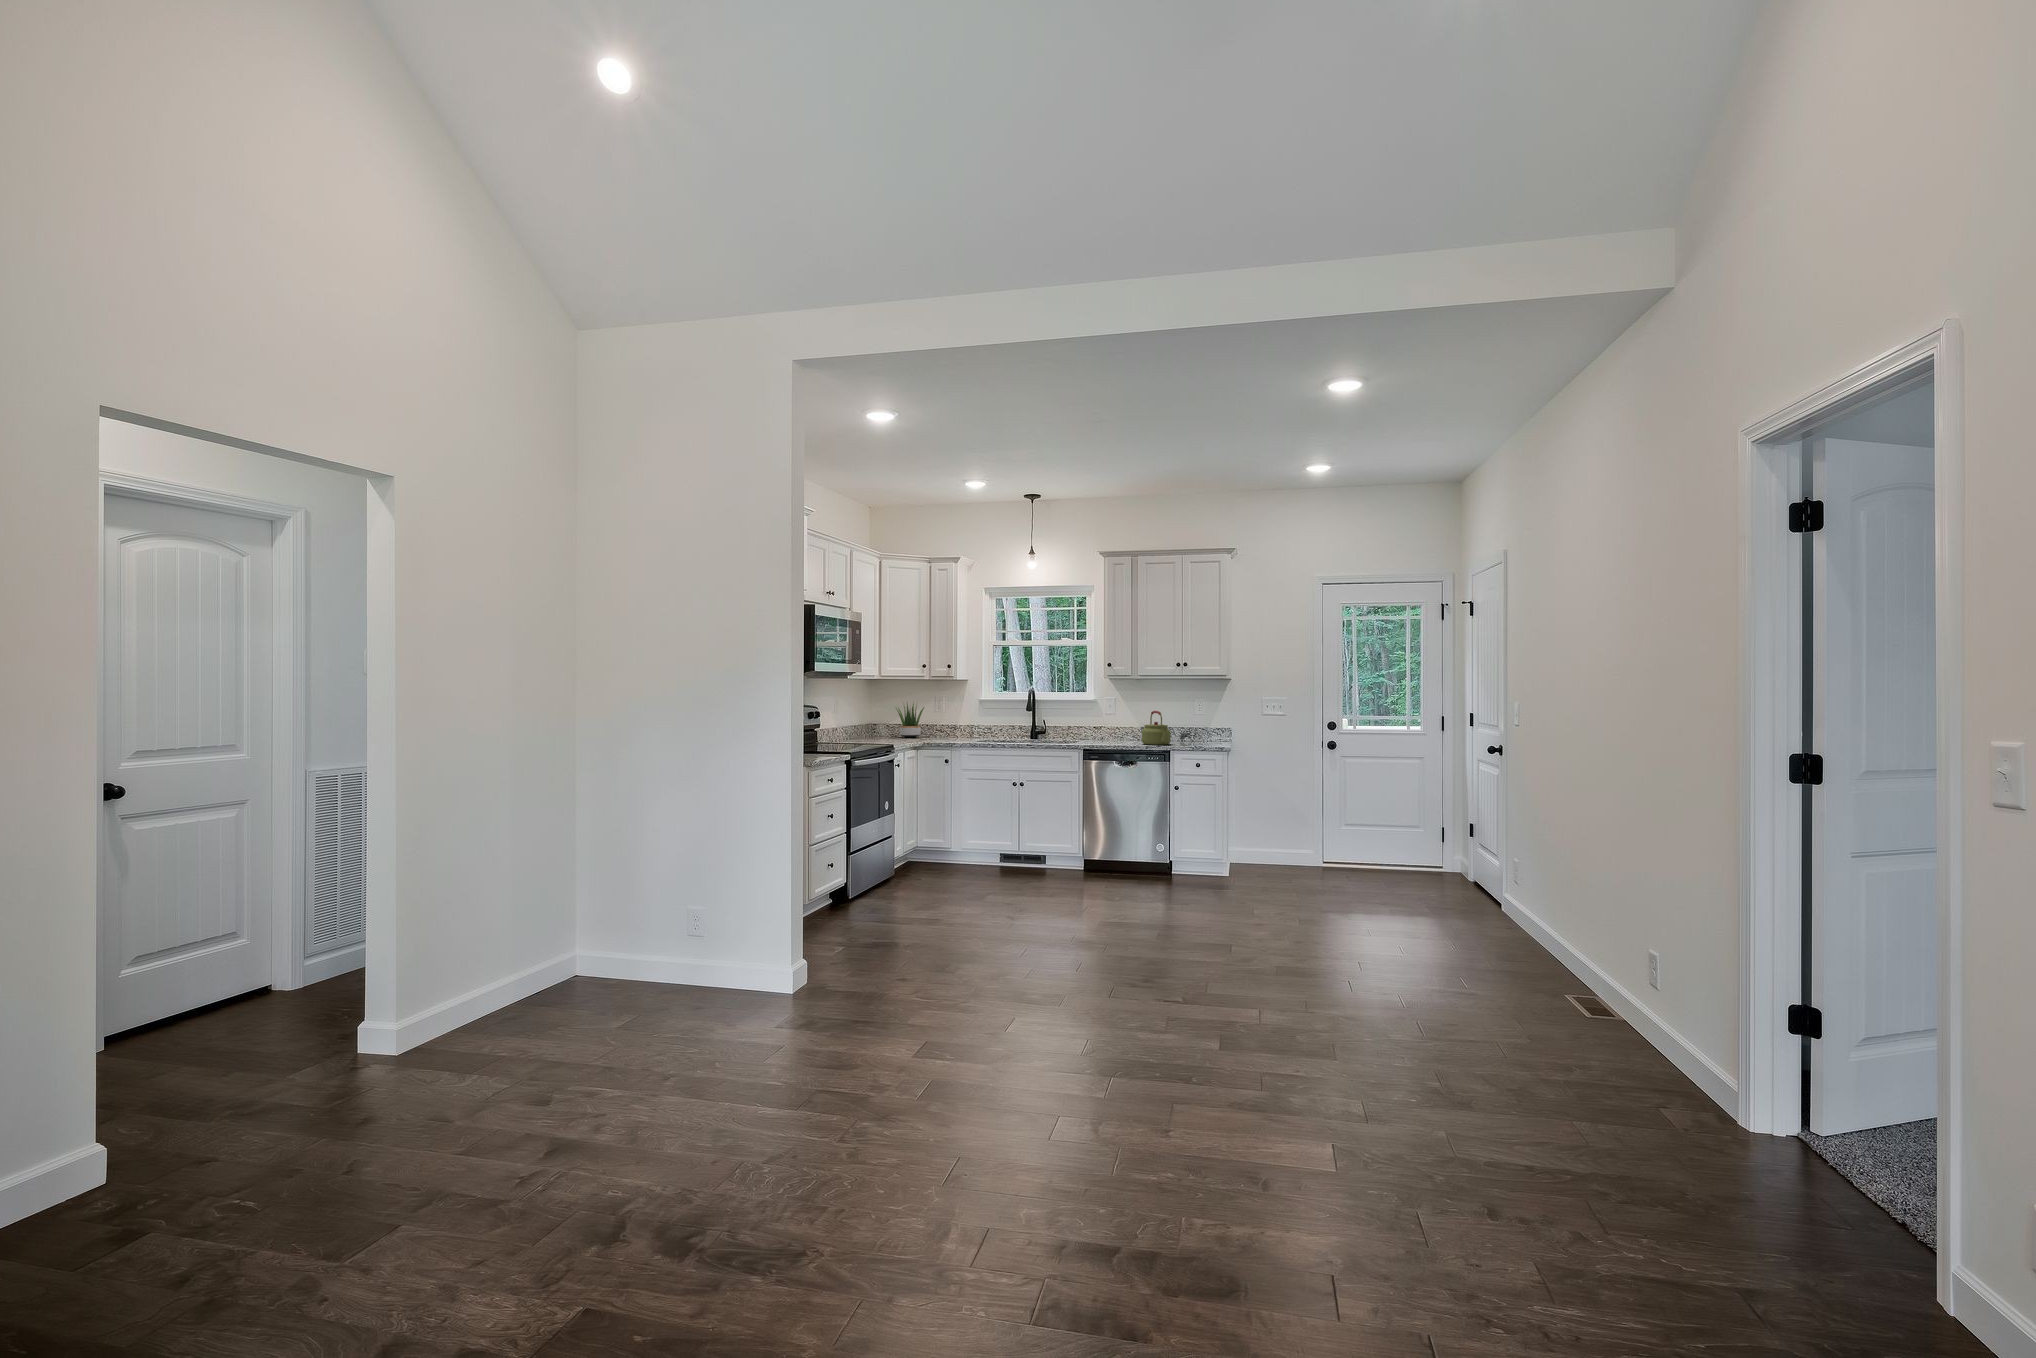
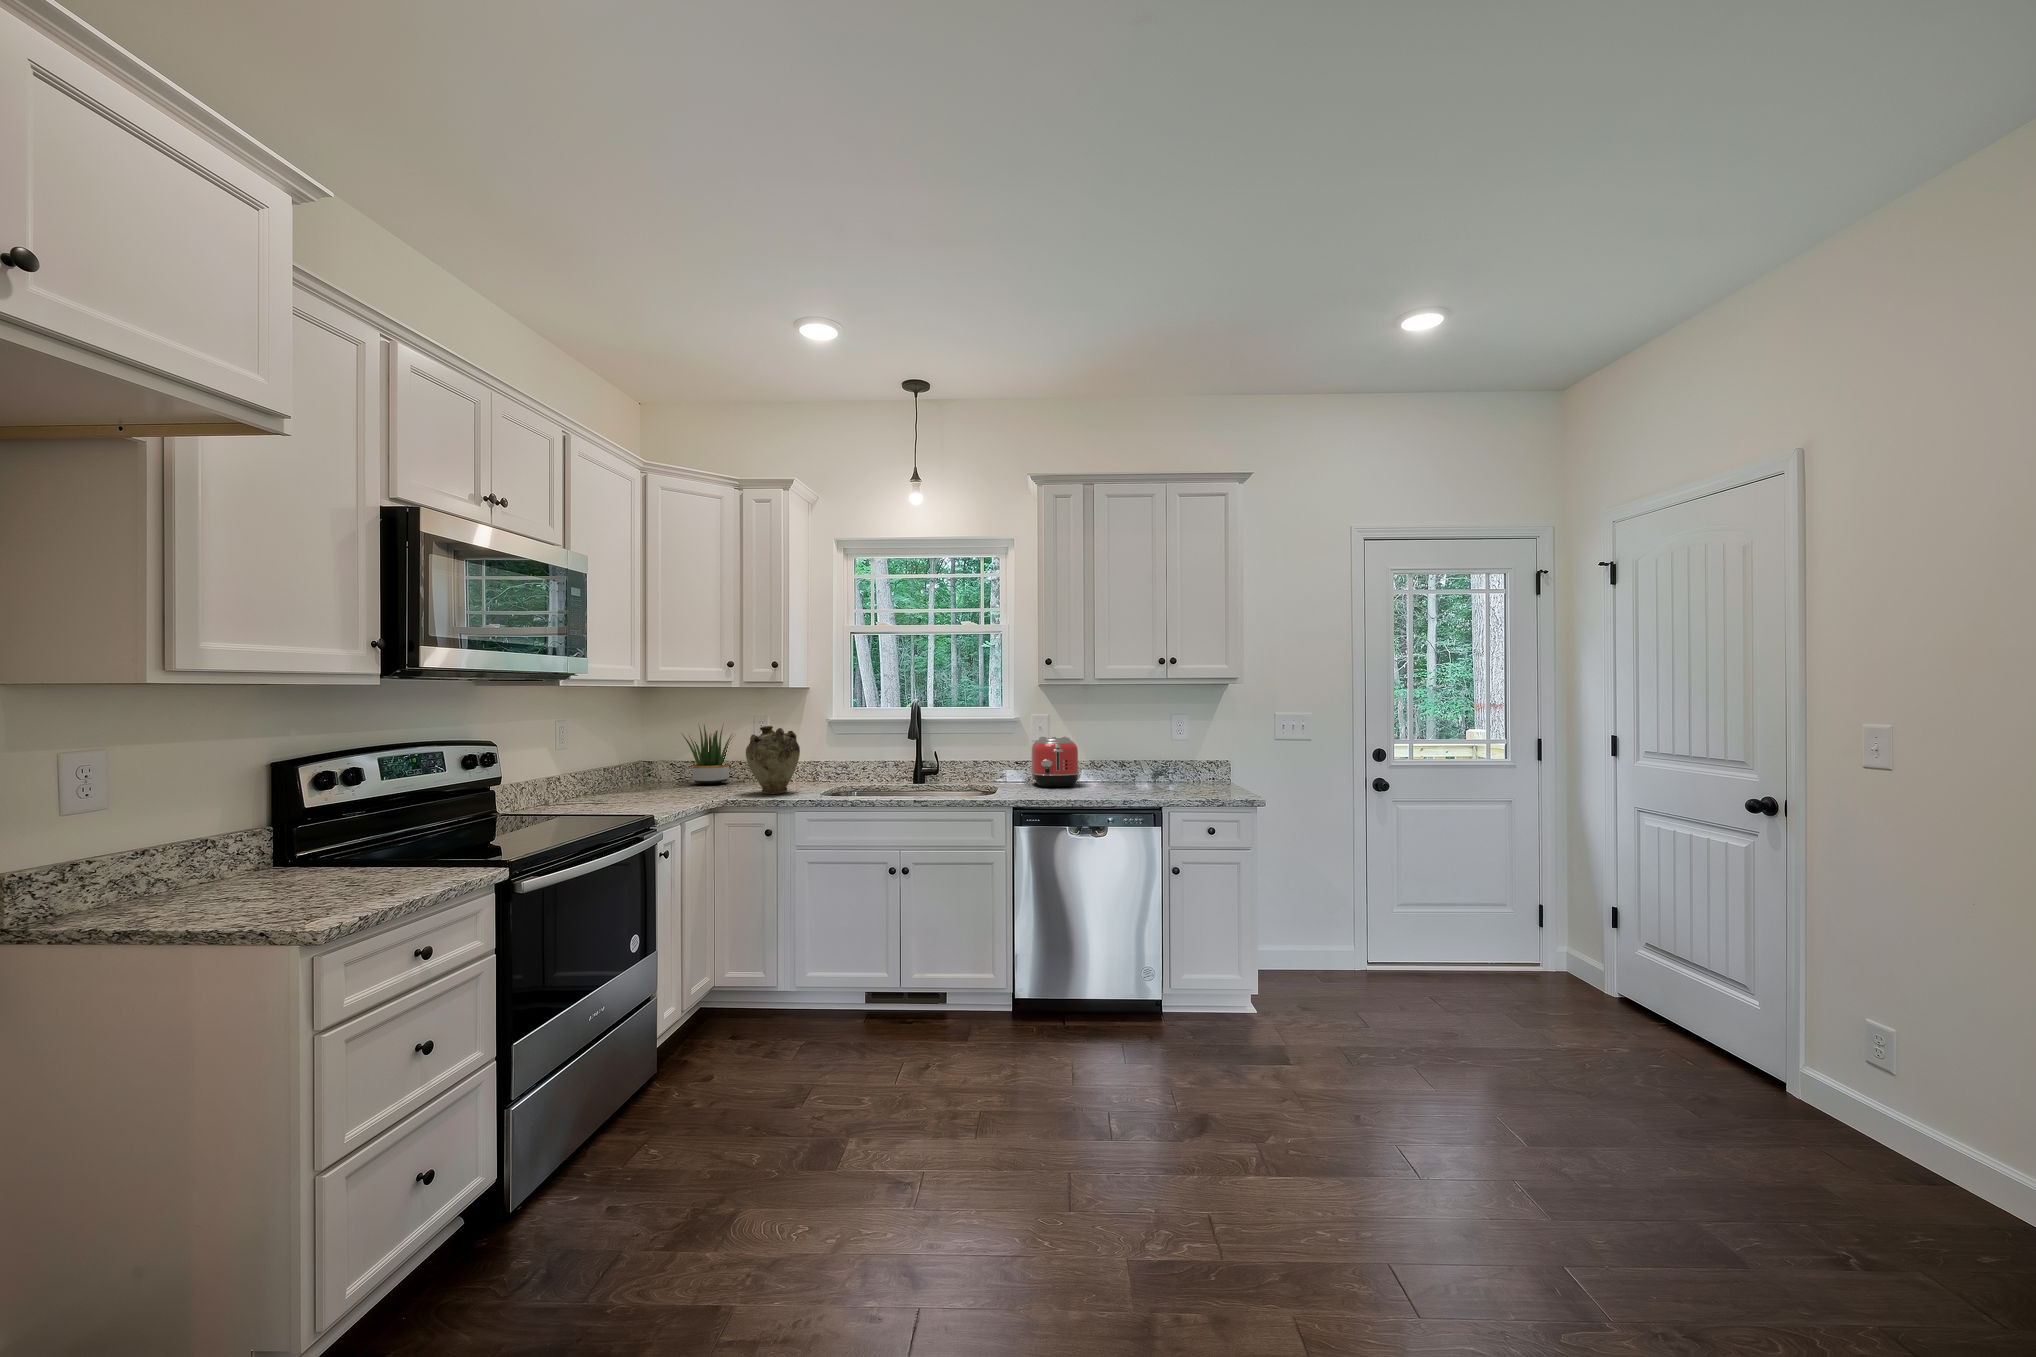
vase: none [934,702,963,741] -> present [746,726,800,794]
kettle: present [1142,711,1171,745] -> none [1102,736,1149,793]
toaster: none [1103,712,1132,743] -> present [1031,737,1079,788]

